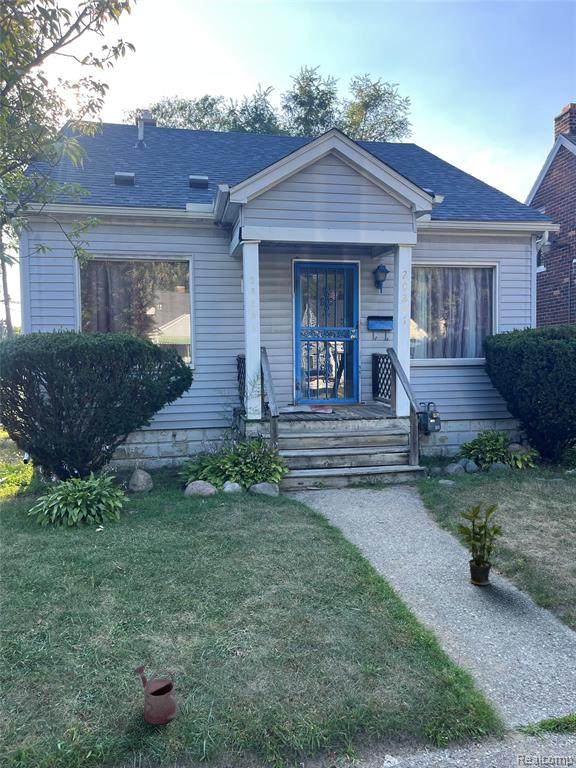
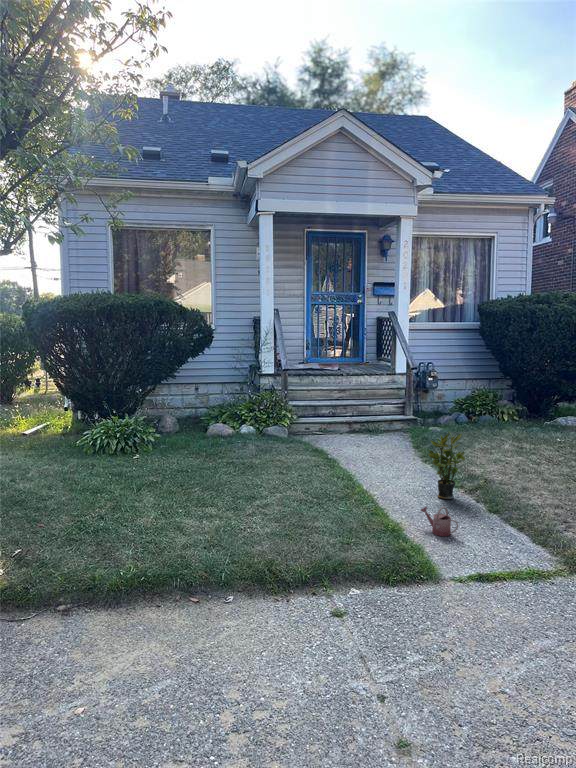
watering can: present [133,665,178,725] -> present [421,507,458,536]

